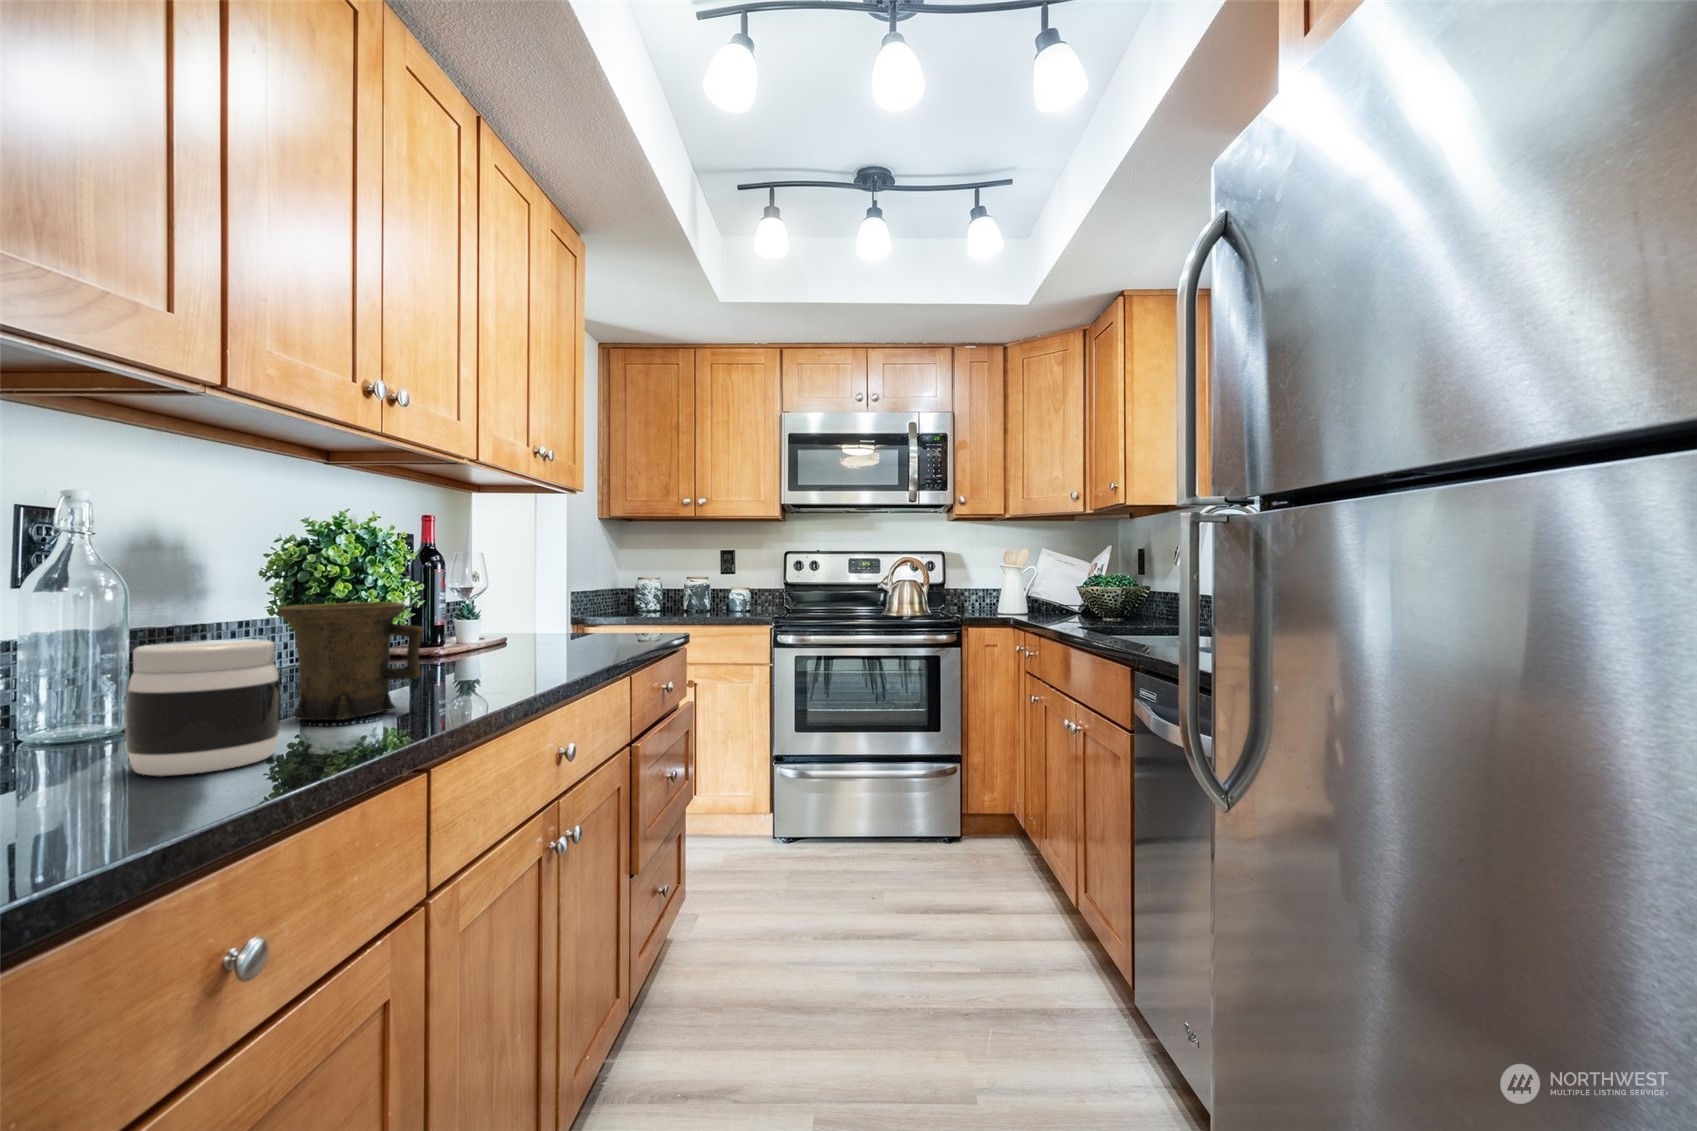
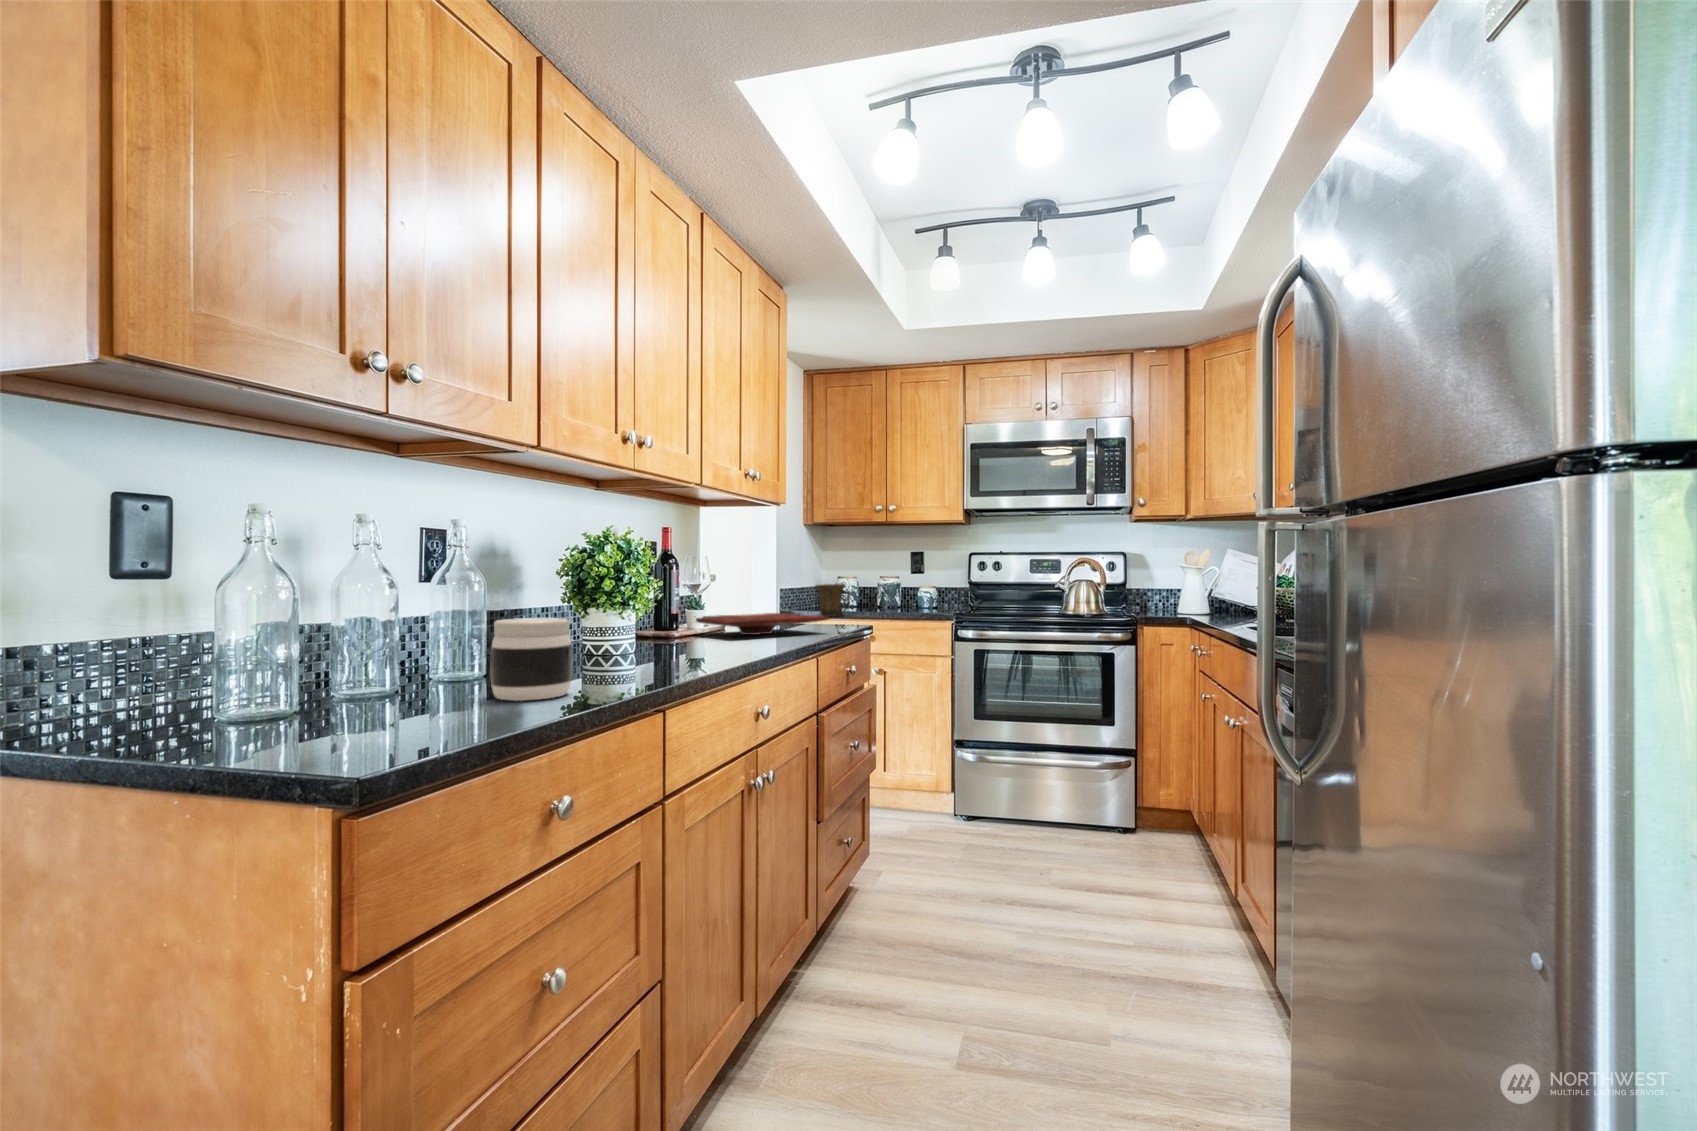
mug: present [278,602,424,720] -> present [816,584,851,617]
cutting board: none [447,621,643,649] -> present [696,613,830,635]

